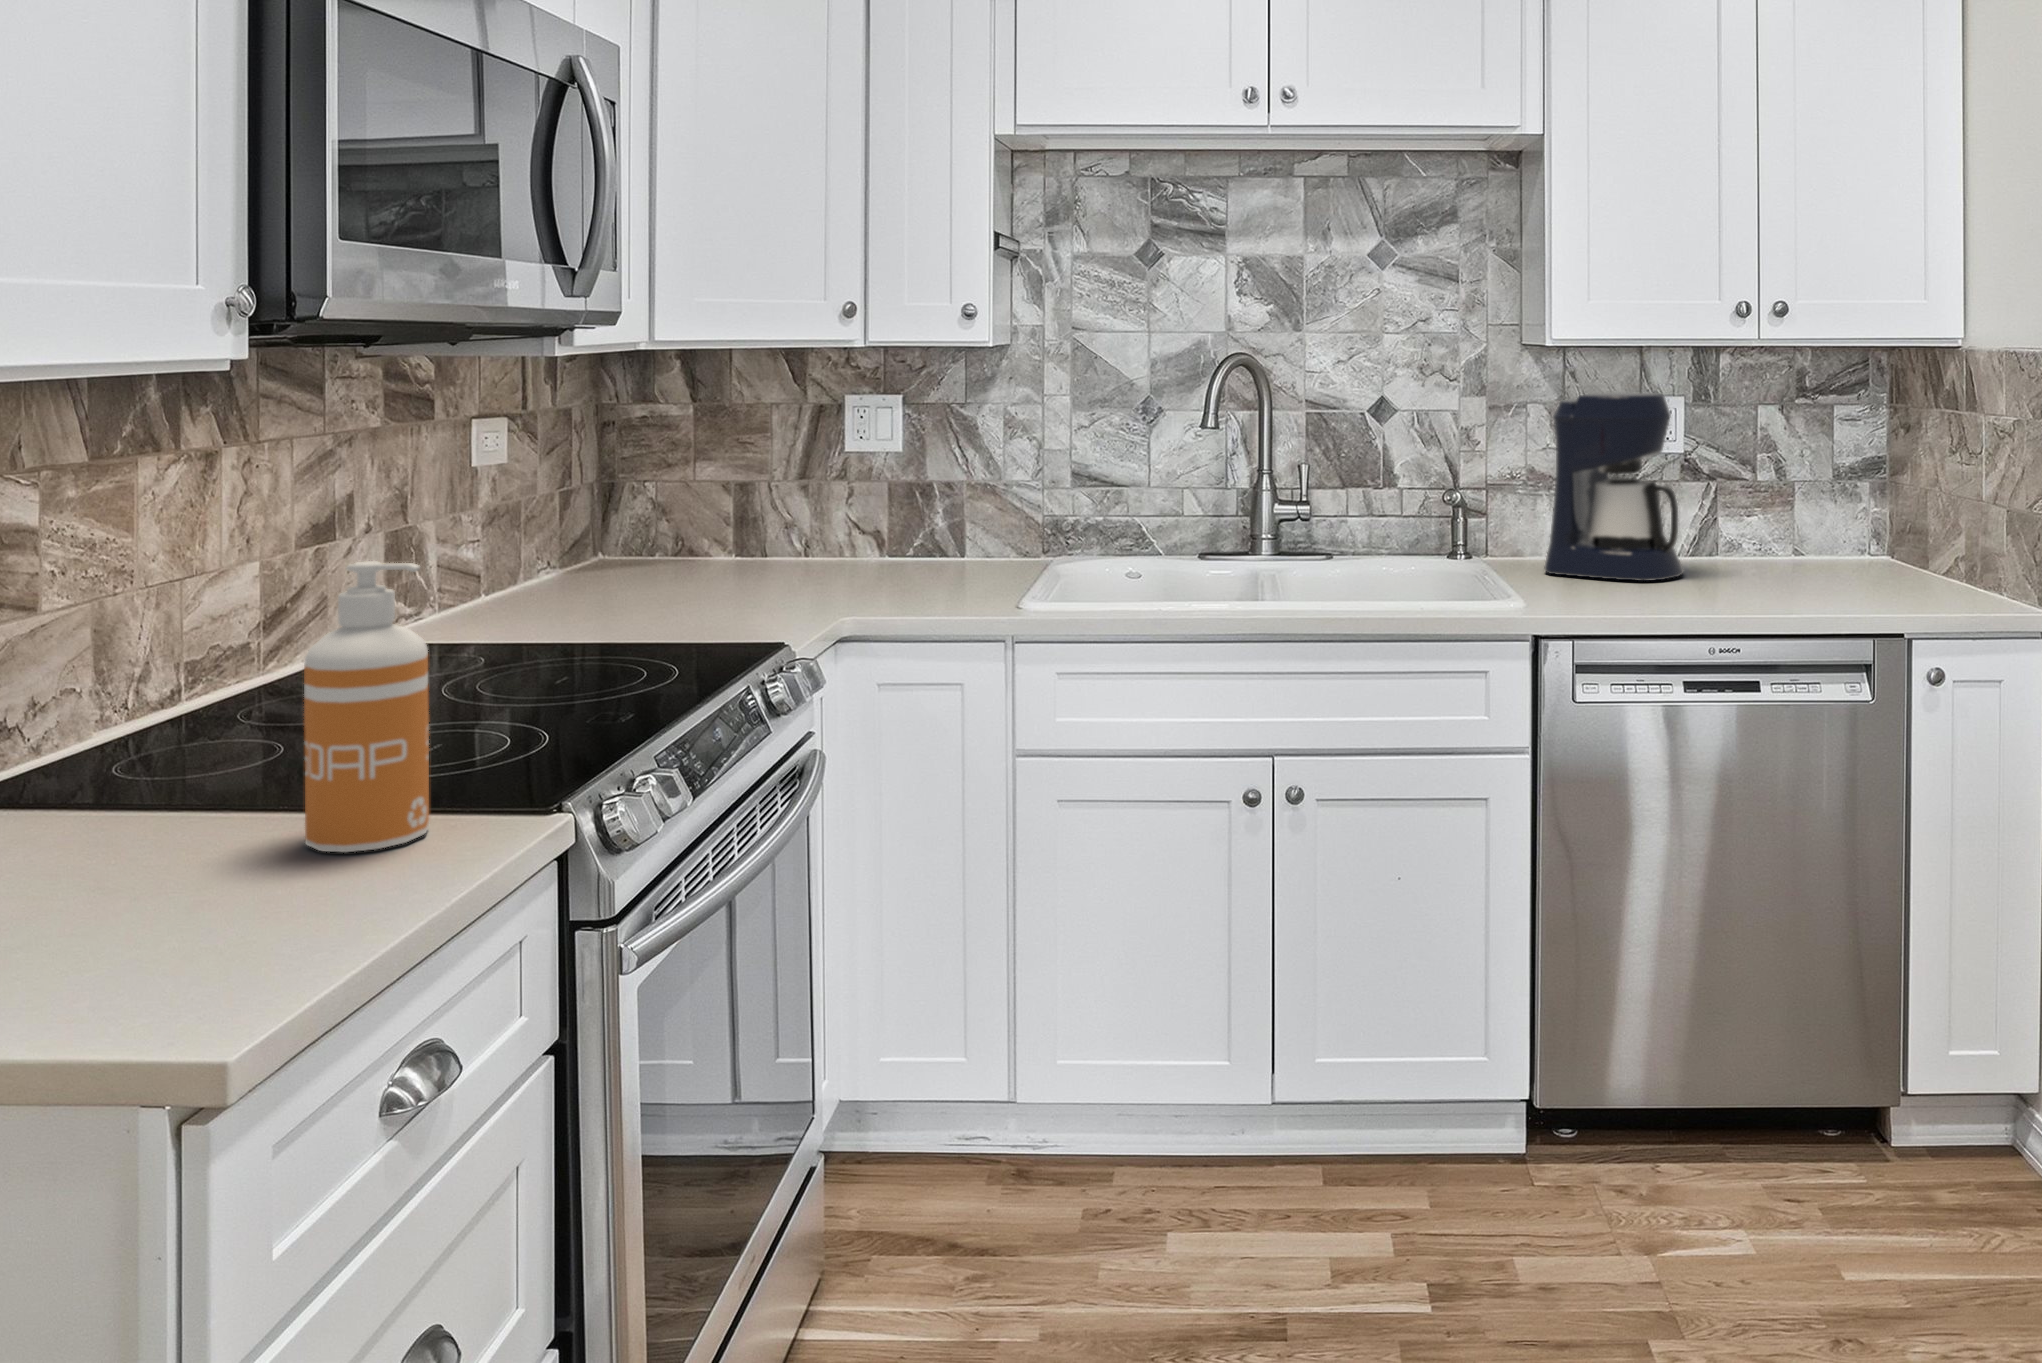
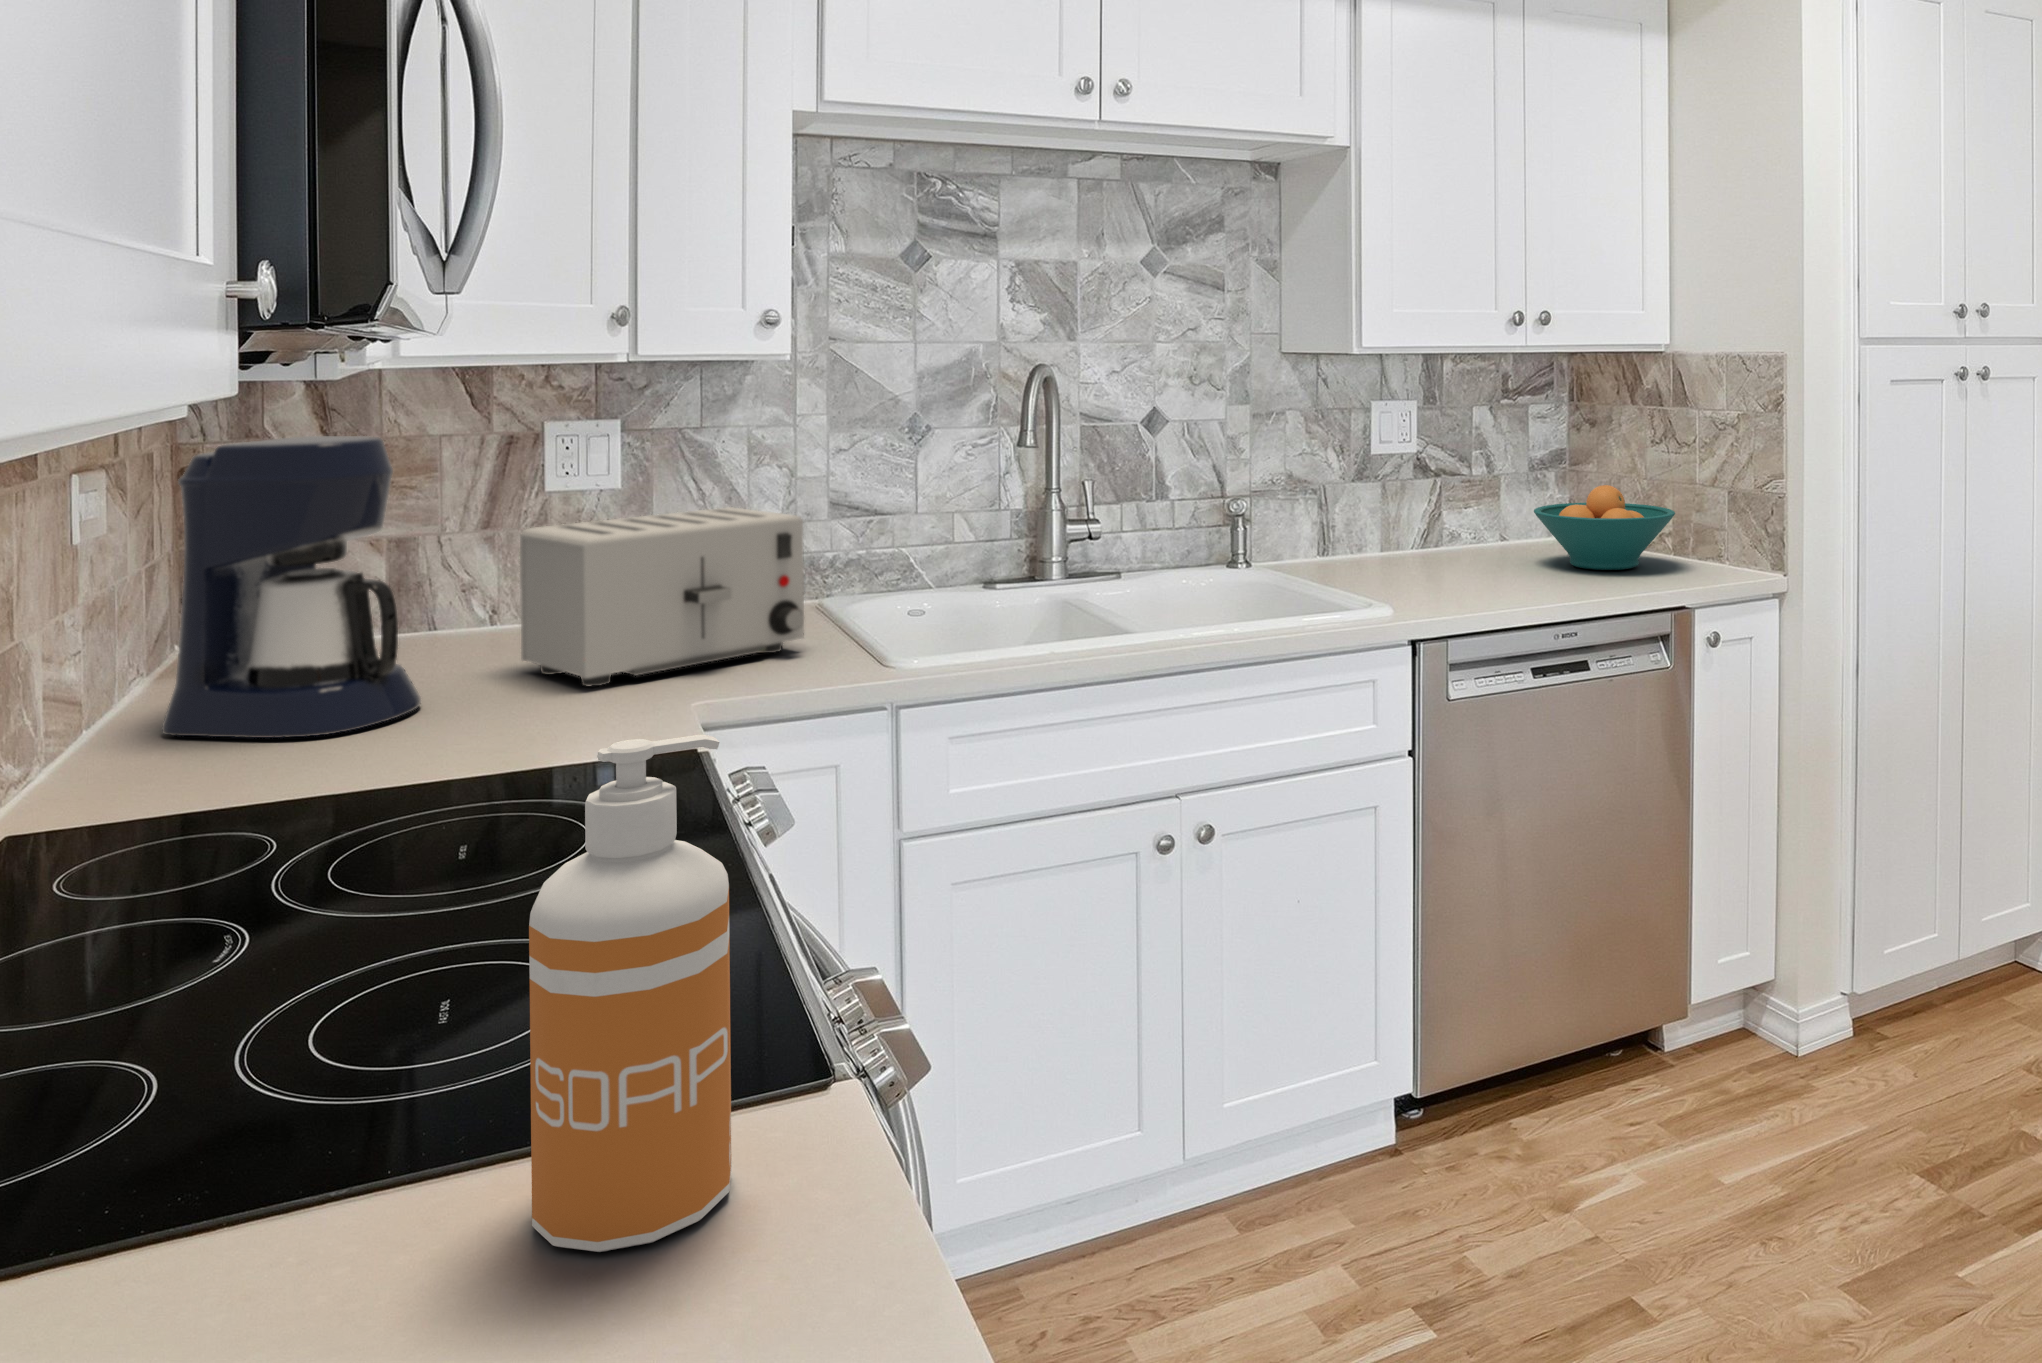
coffee maker: present [1544,392,1684,581] -> present [162,436,421,738]
toaster: none [777,469,984,601] -> present [520,507,804,686]
fruit bowl: none [1781,496,1945,590] -> present [1534,485,1675,570]

